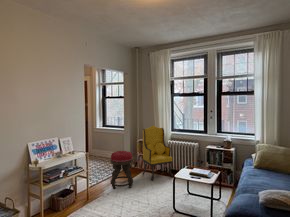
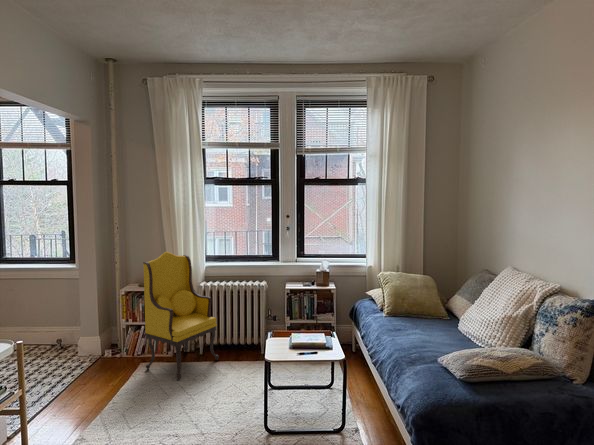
ottoman: present [110,151,133,189] -> none [73,322,141,425]

